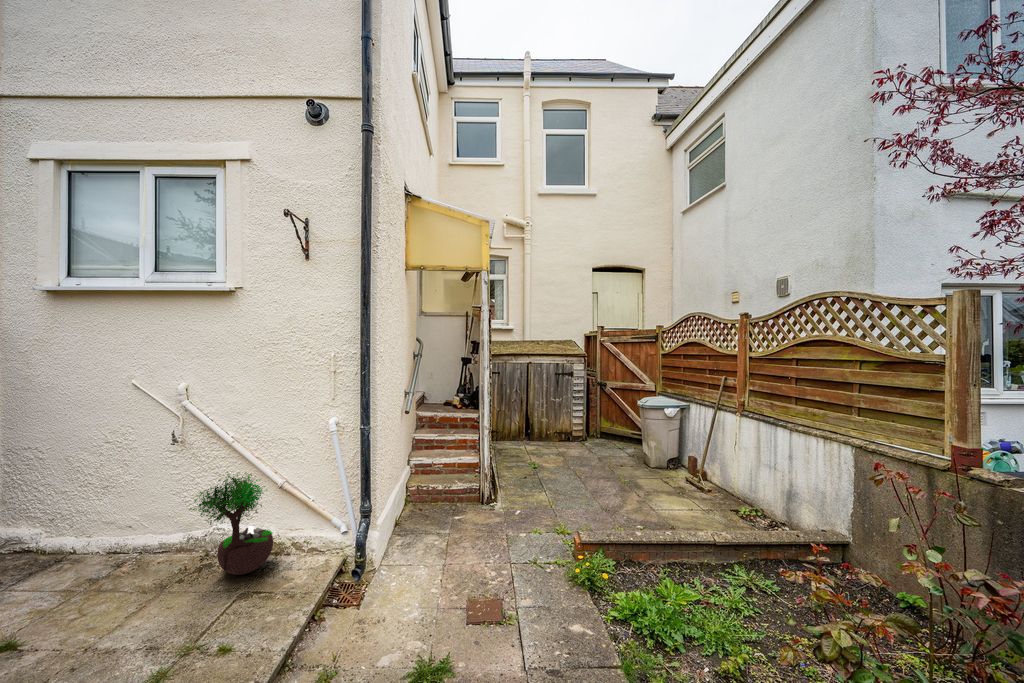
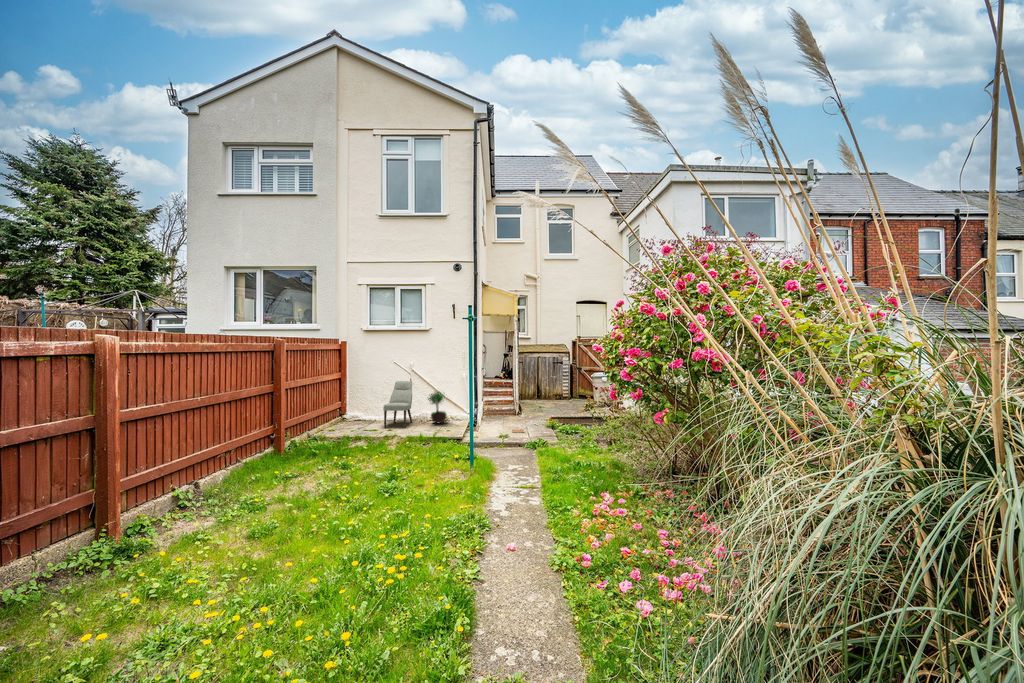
chair: none [28,440,174,612] -> present [383,381,412,428]

